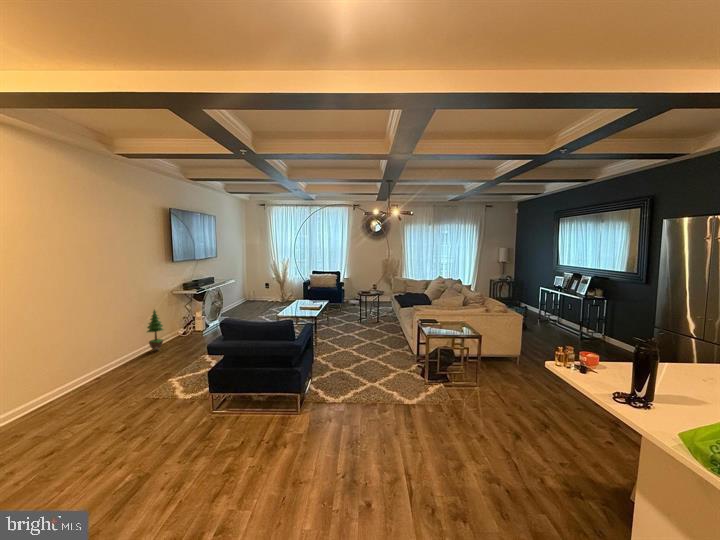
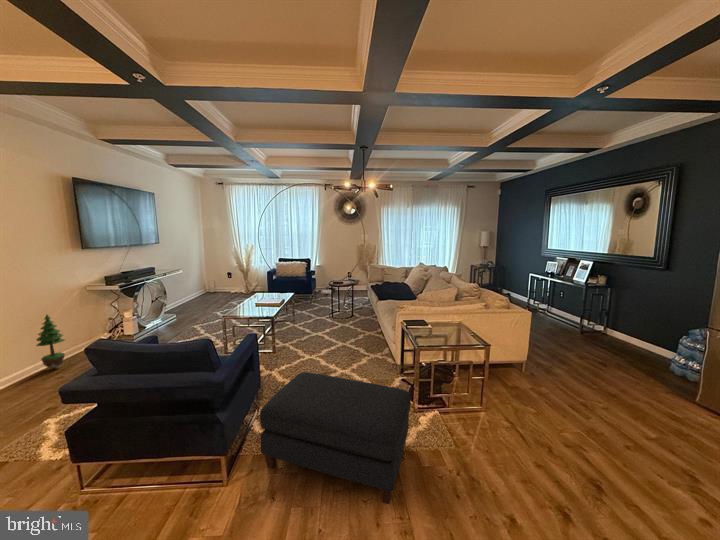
ottoman: none [320,350,421,427] -> present [260,372,411,504]

